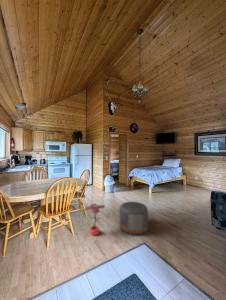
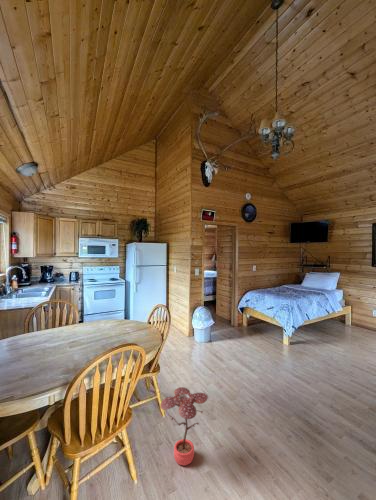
pouf: present [119,202,148,236] -> none [238,379,305,470]

